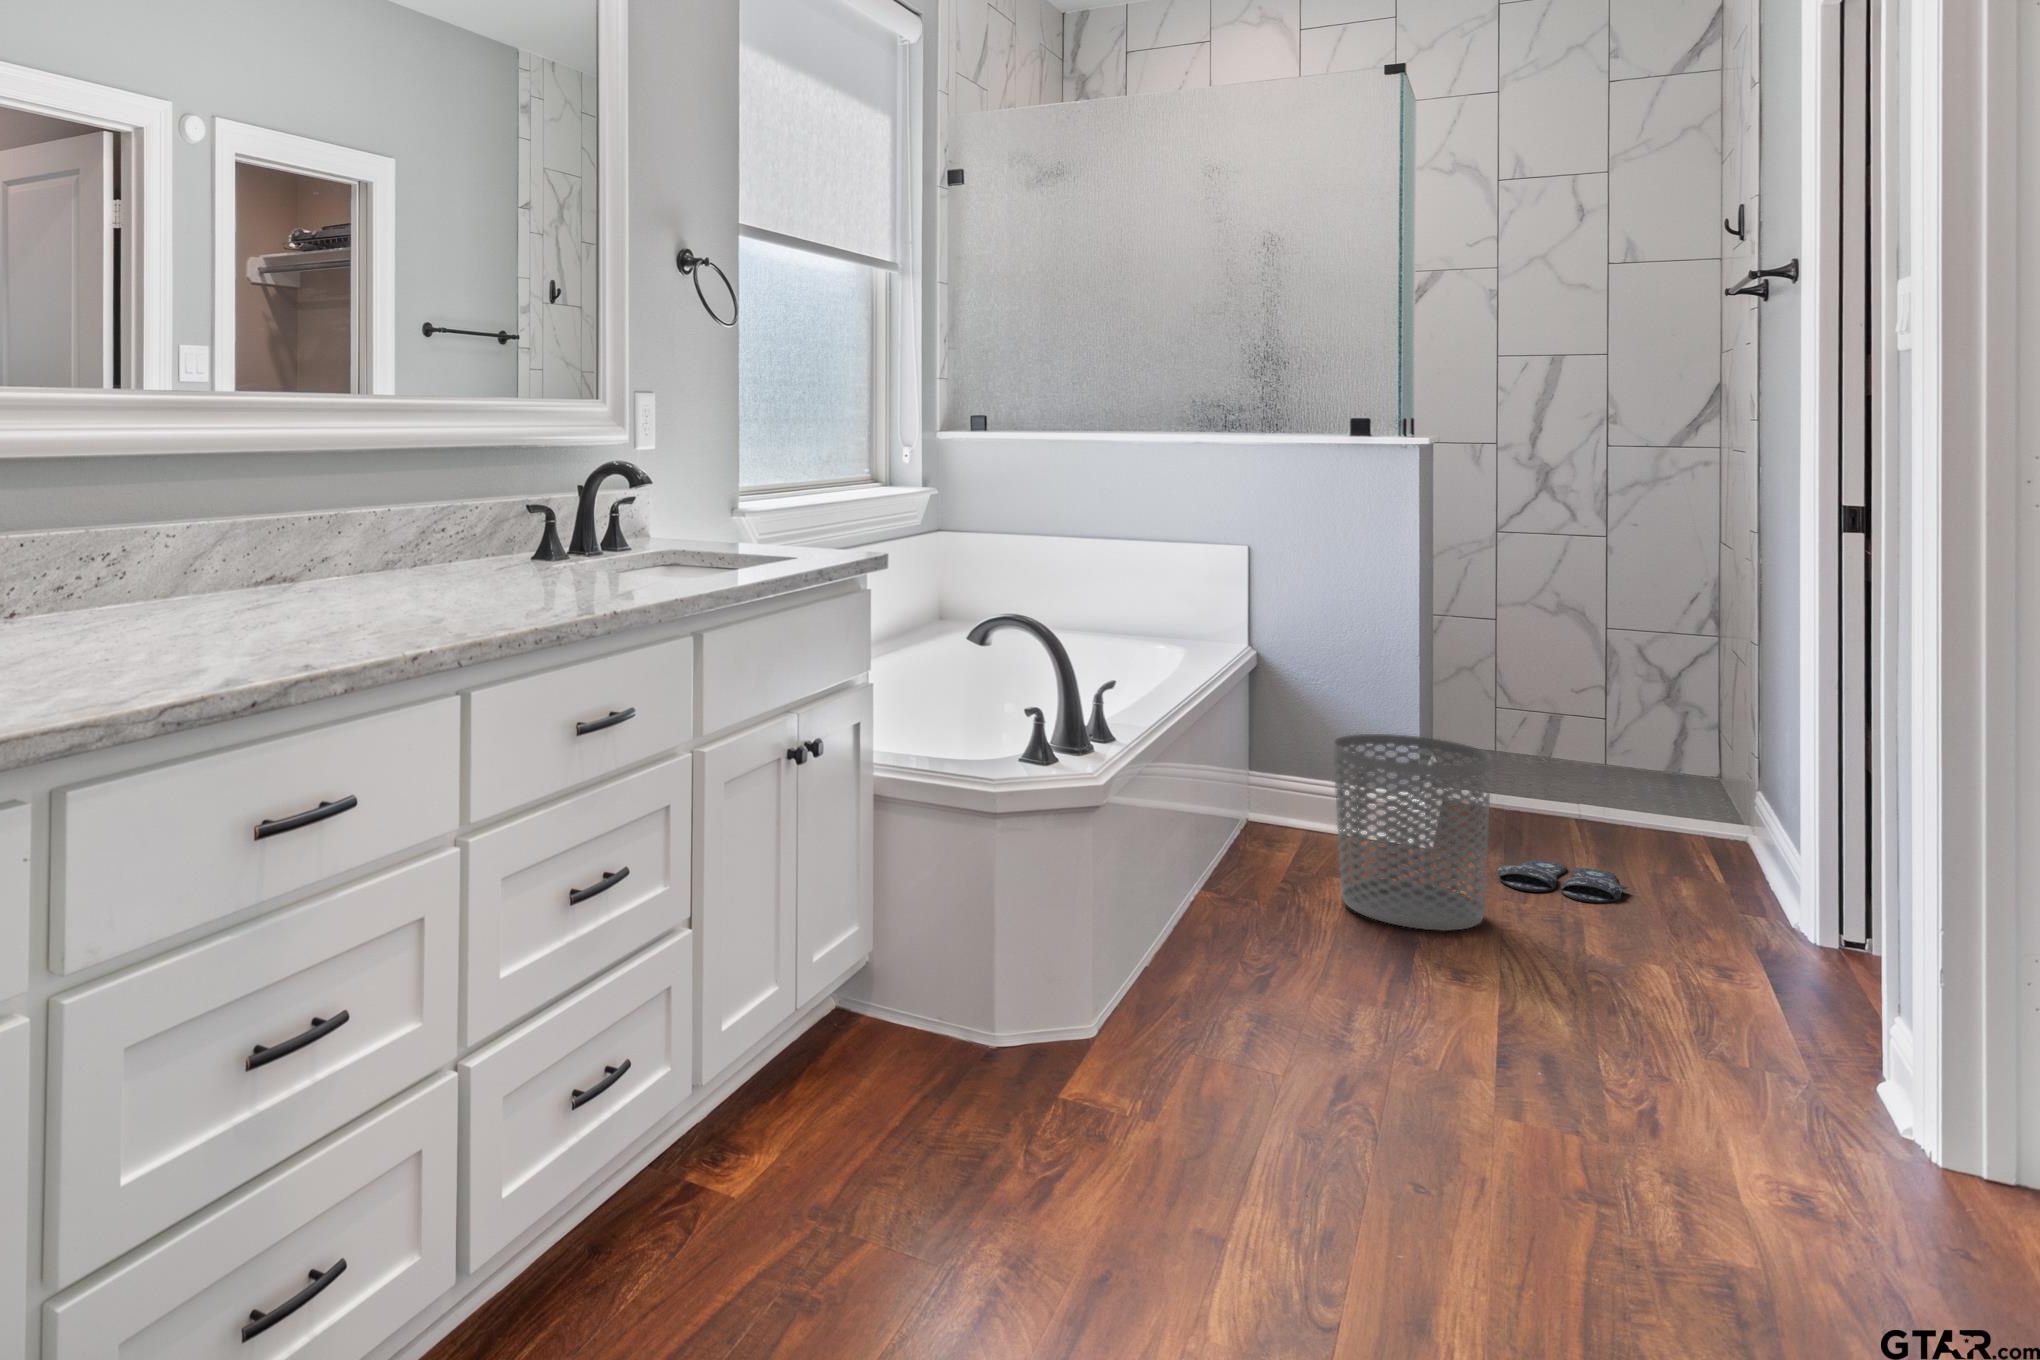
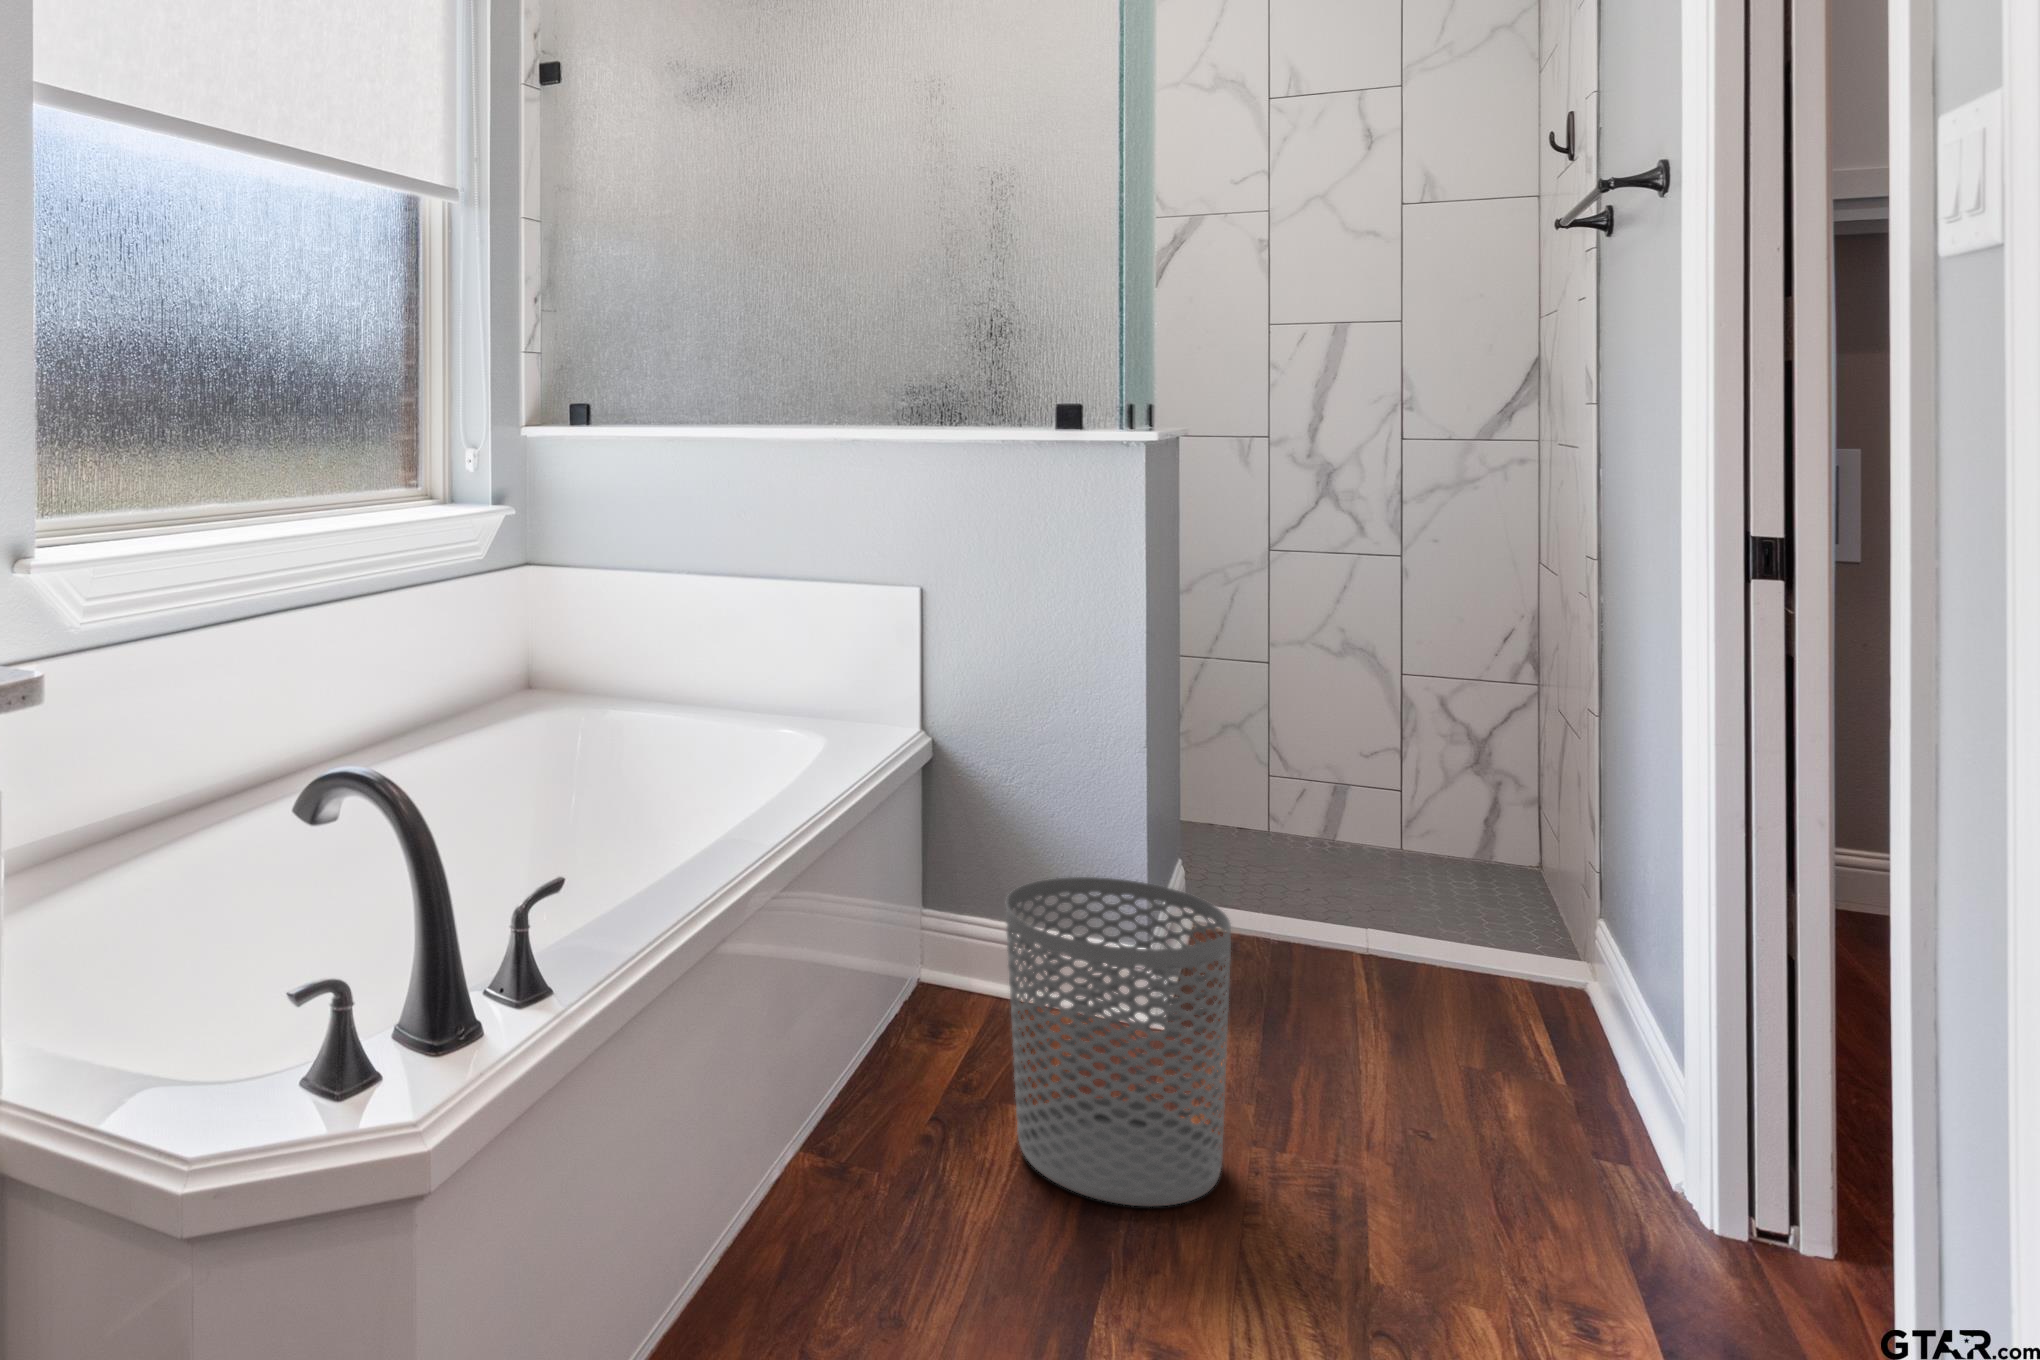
slippers: present [1498,860,1628,903] -> none [1251,1034,1430,1125]

